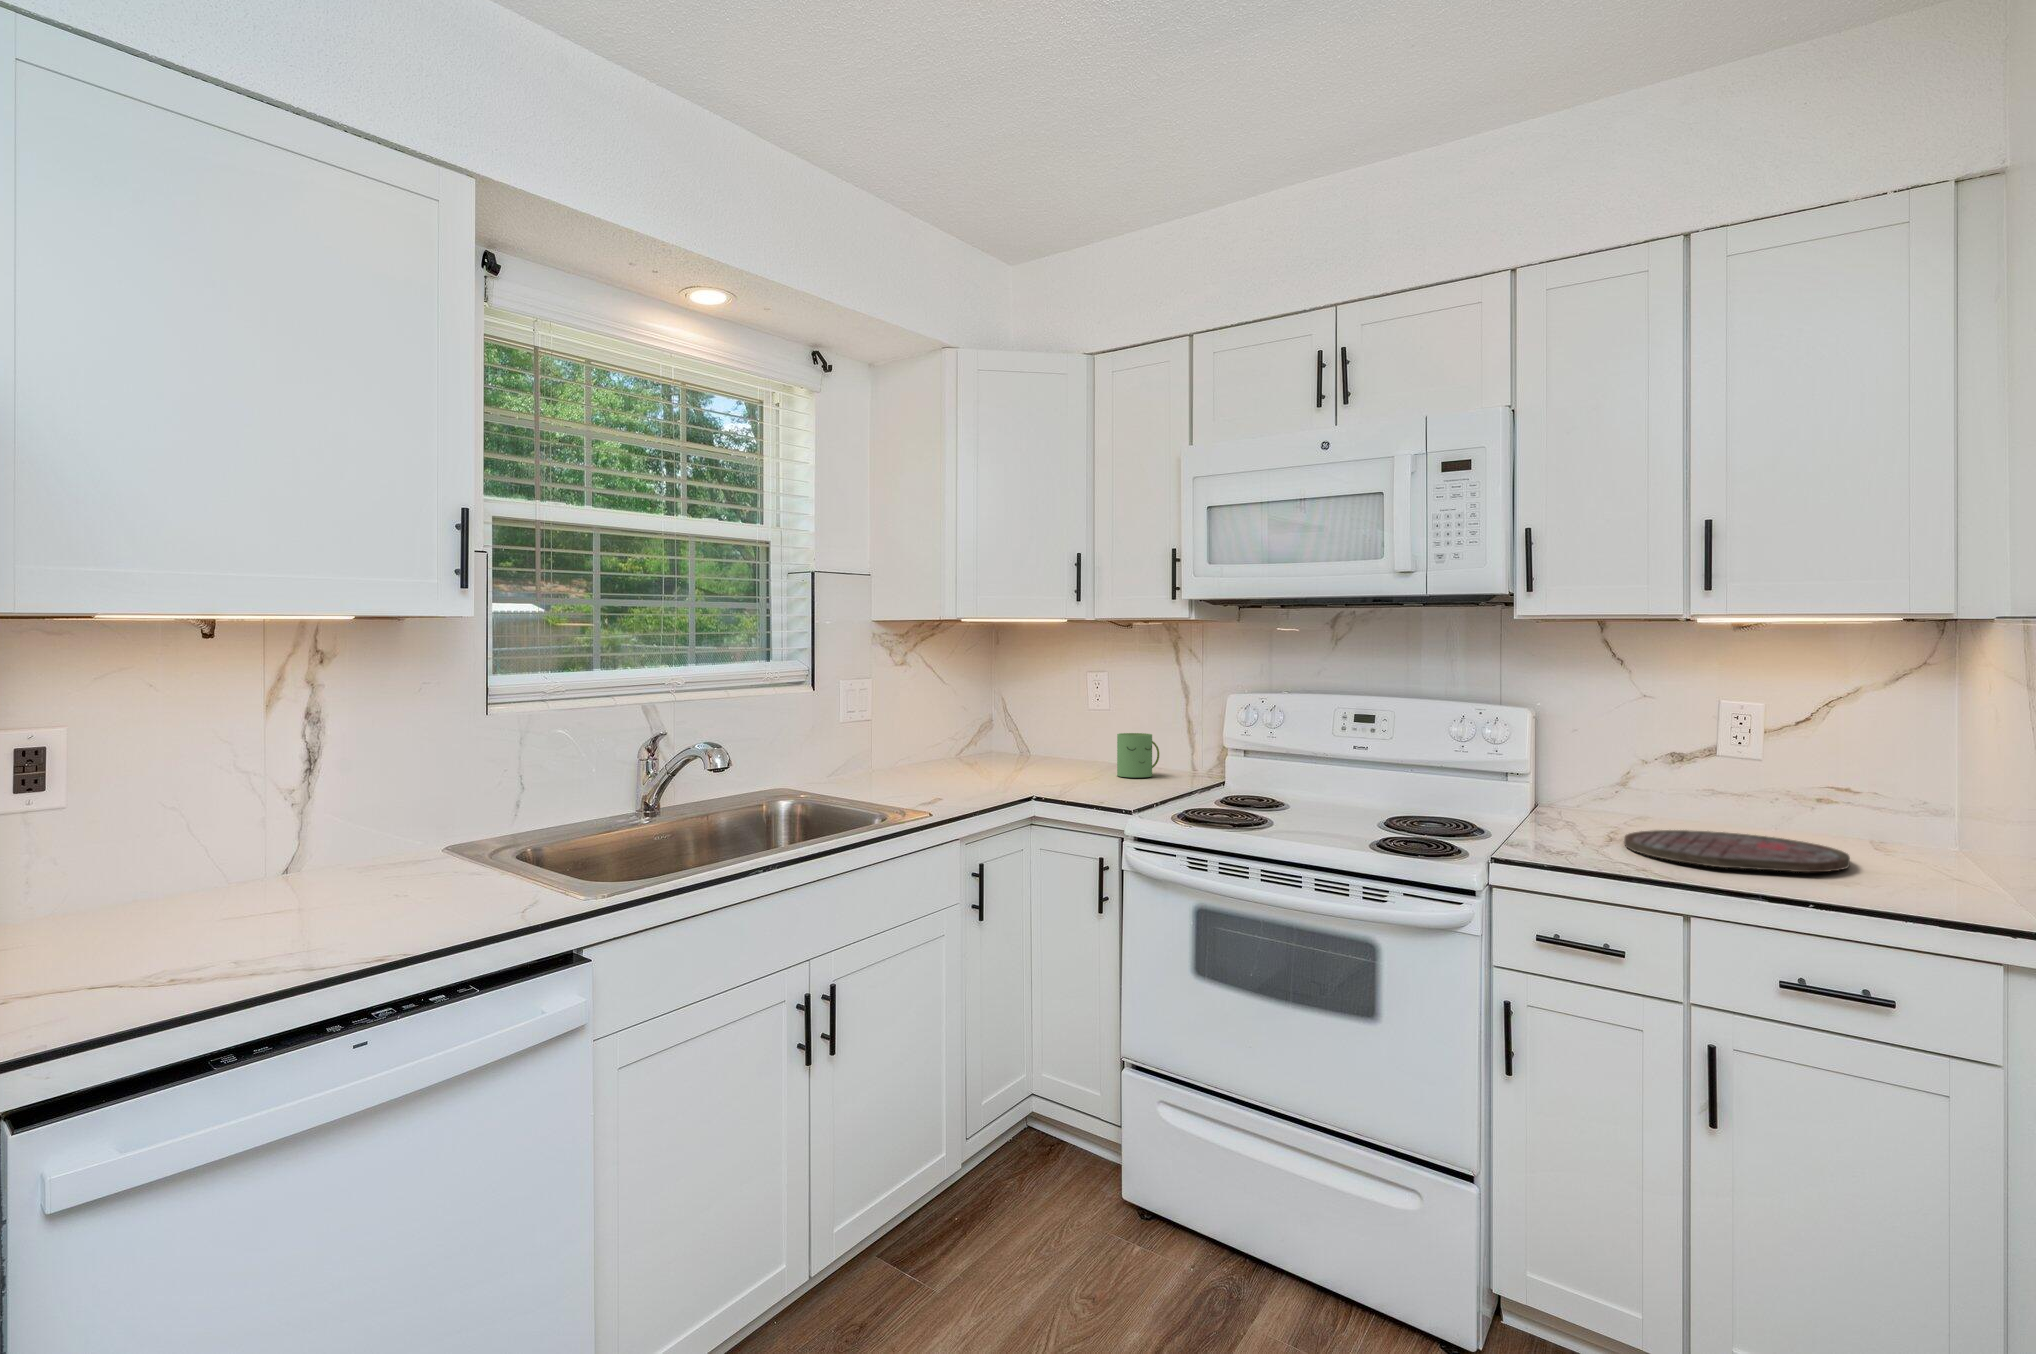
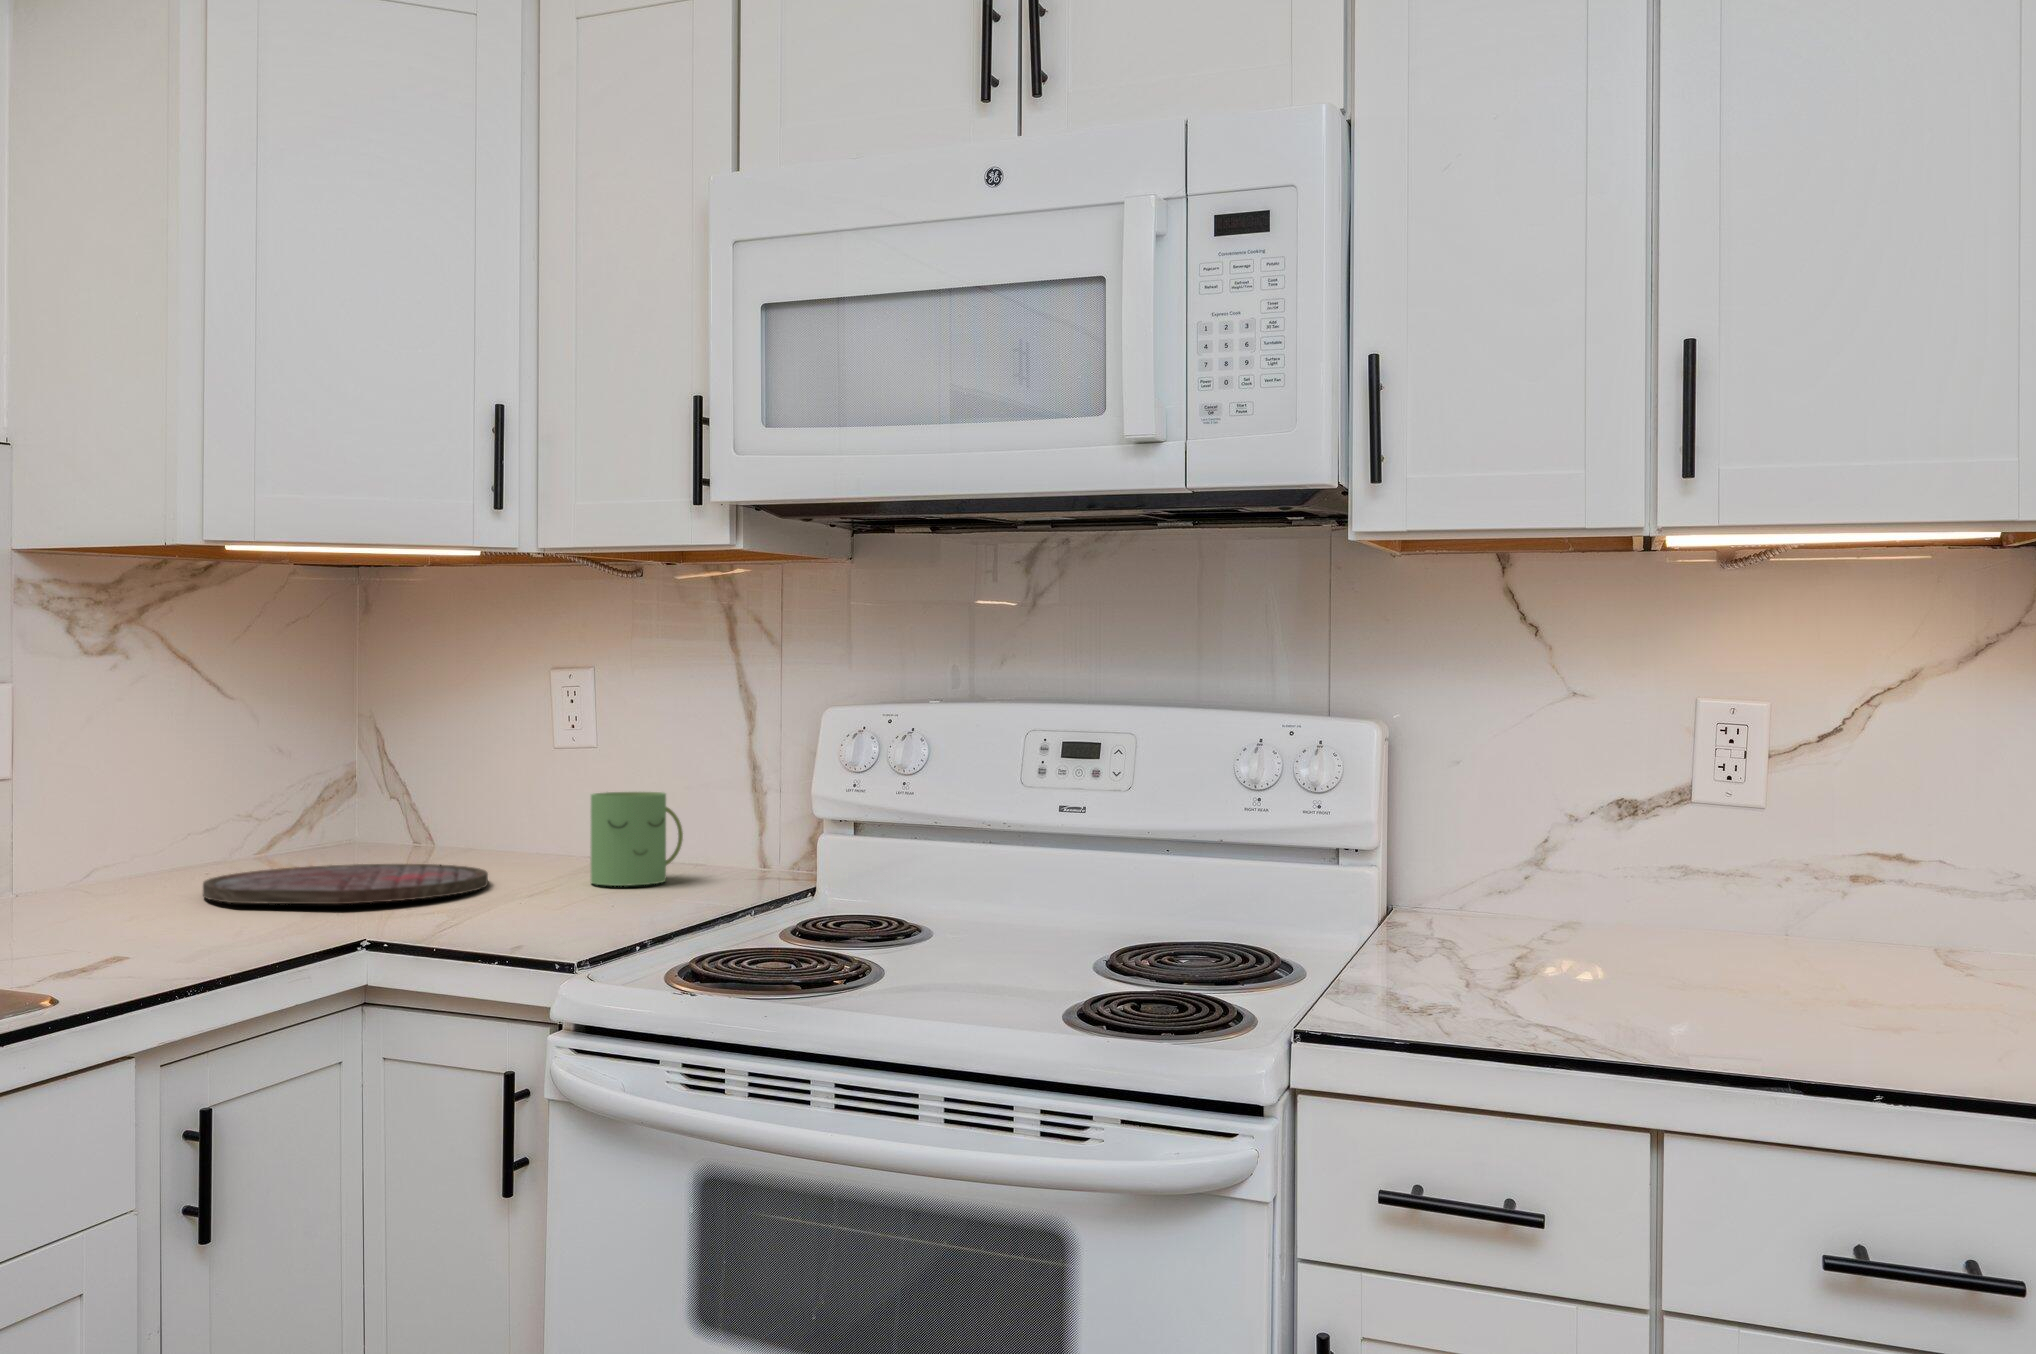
cutting board: present [1624,830,1850,872] -> present [203,864,488,904]

